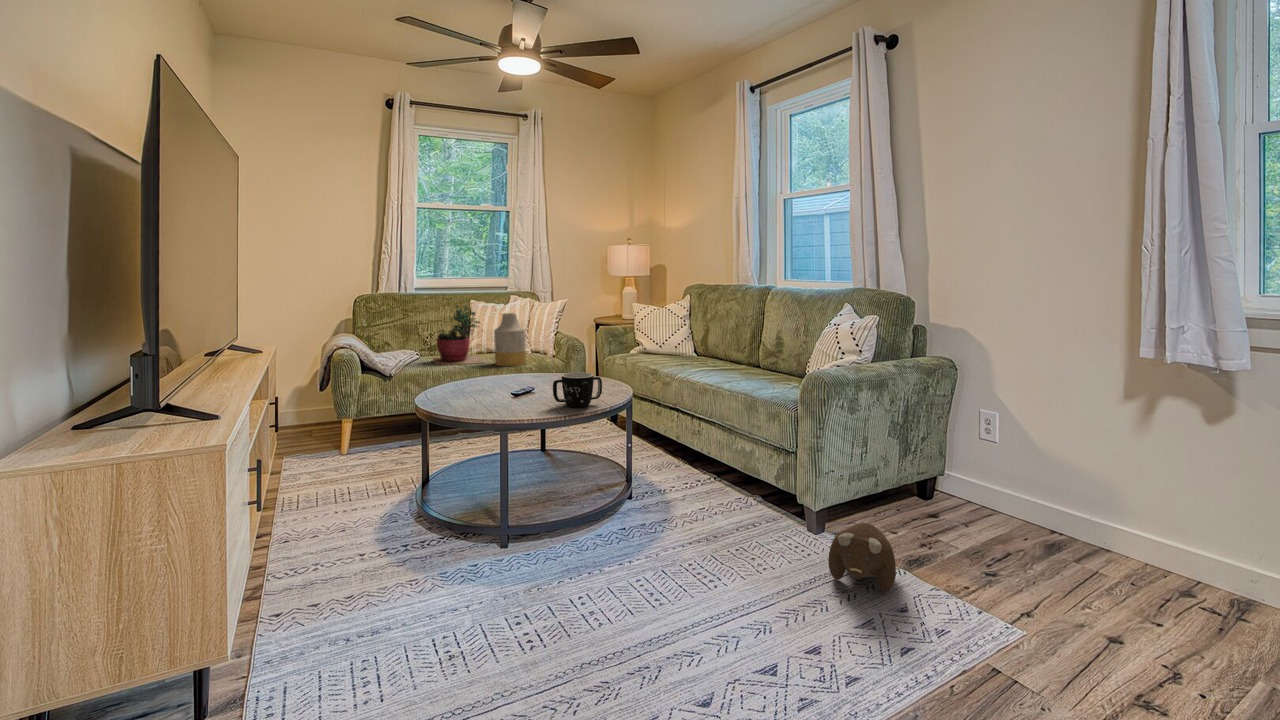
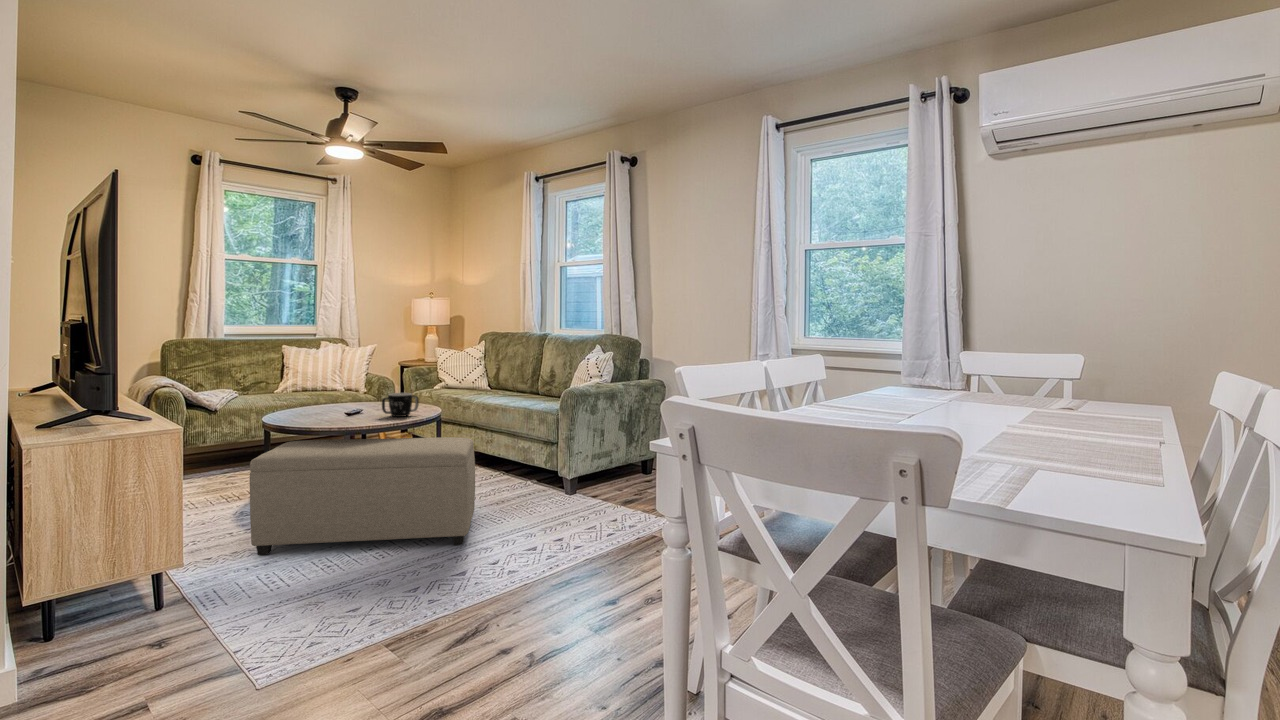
succulent plant: present [433,305,483,365] -> none [248,349,303,401]
vase: present [494,313,526,366] -> none [313,355,342,400]
ottoman: none [358,441,677,637] -> present [250,437,475,555]
plush toy: present [828,523,896,592] -> none [572,476,610,514]

